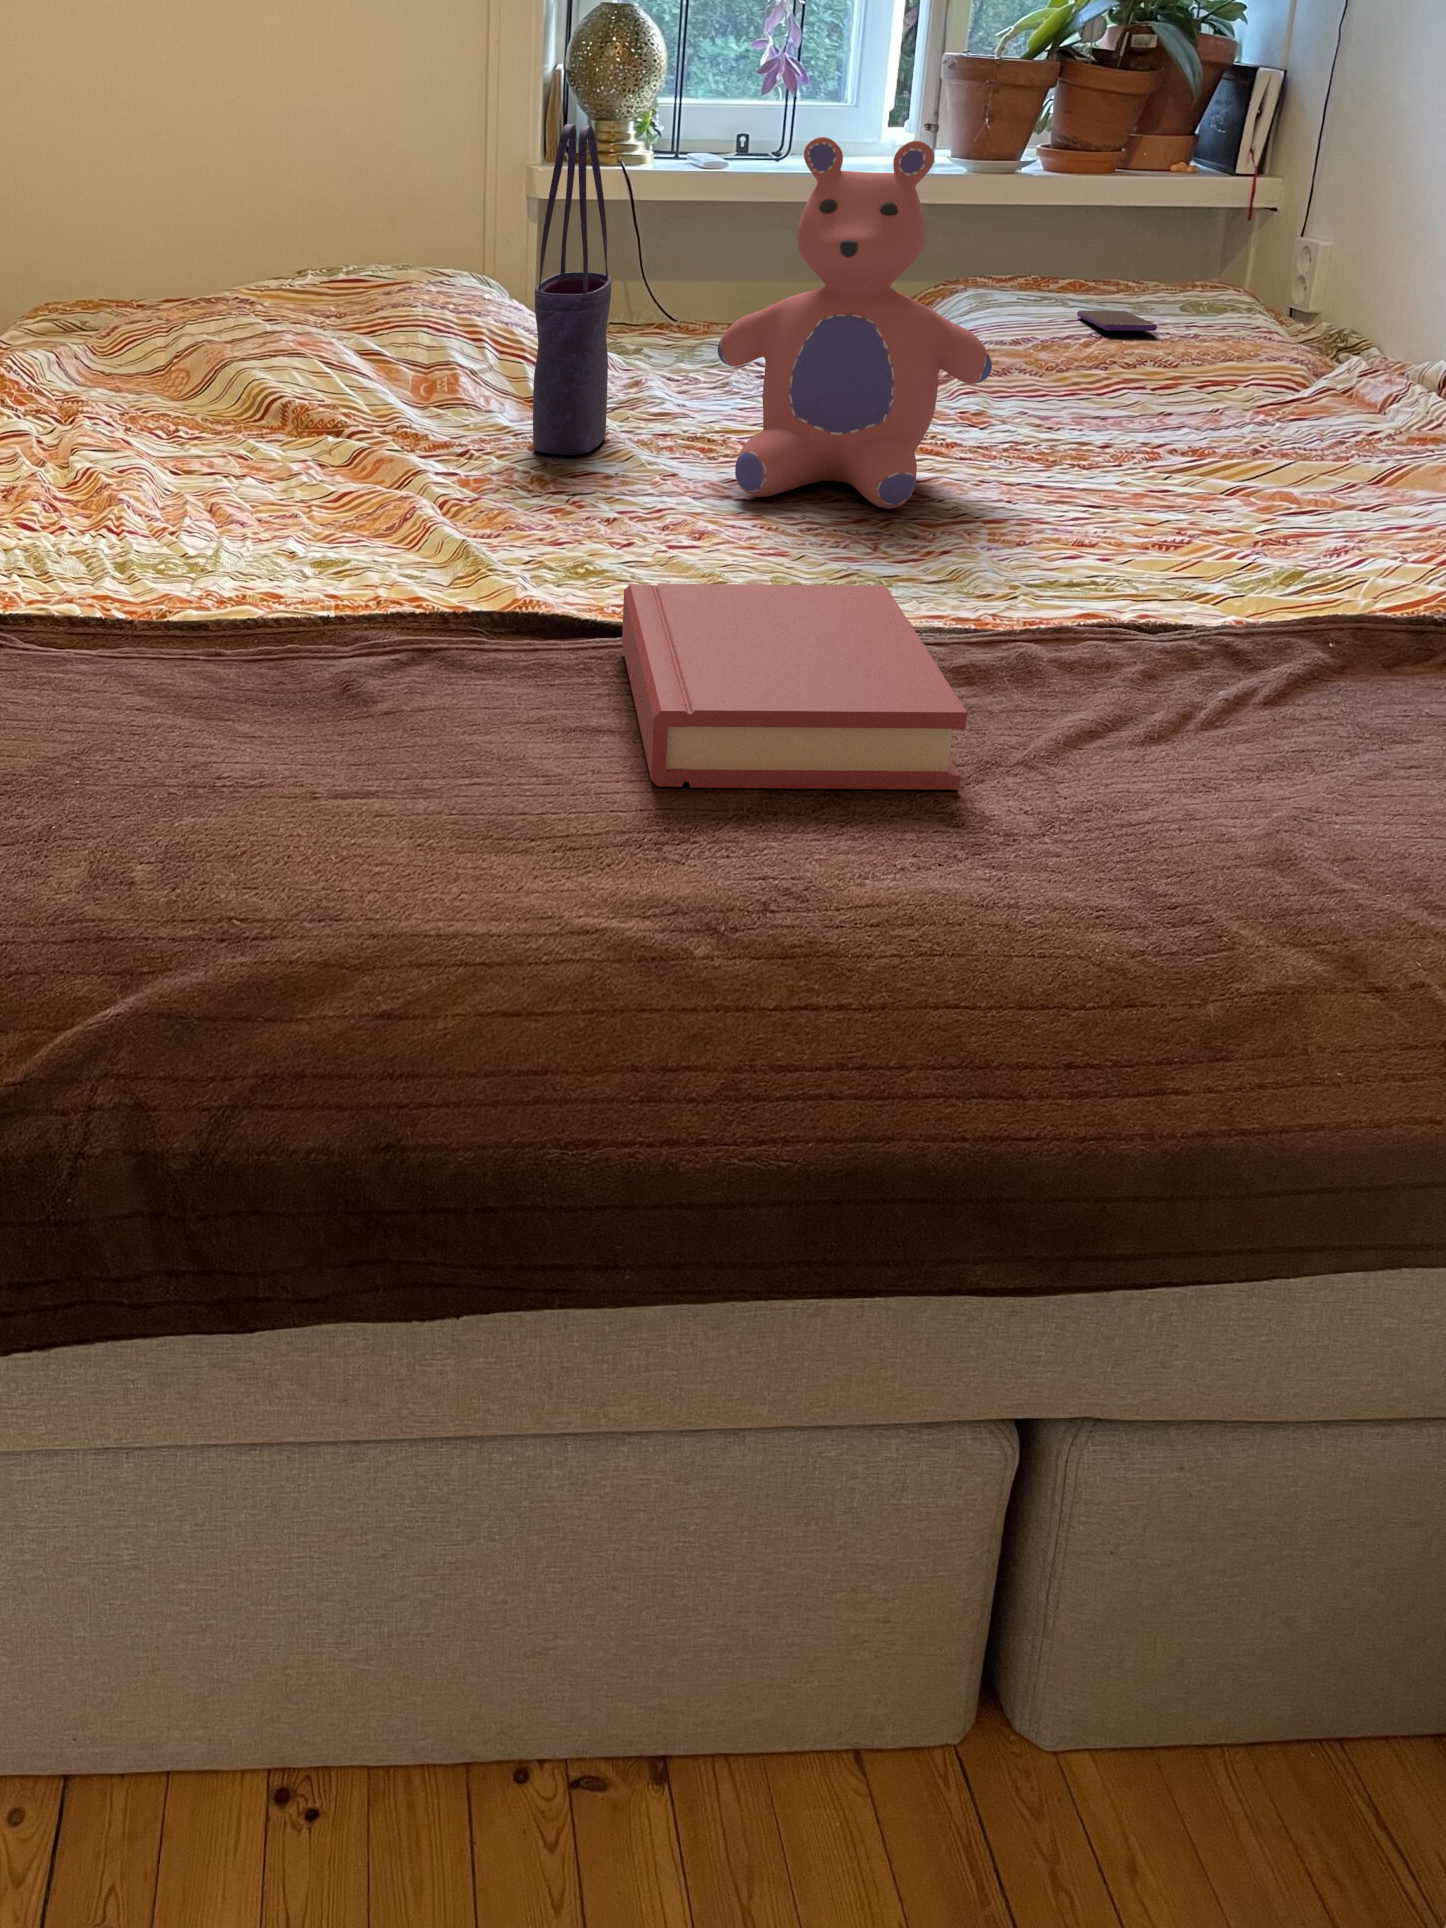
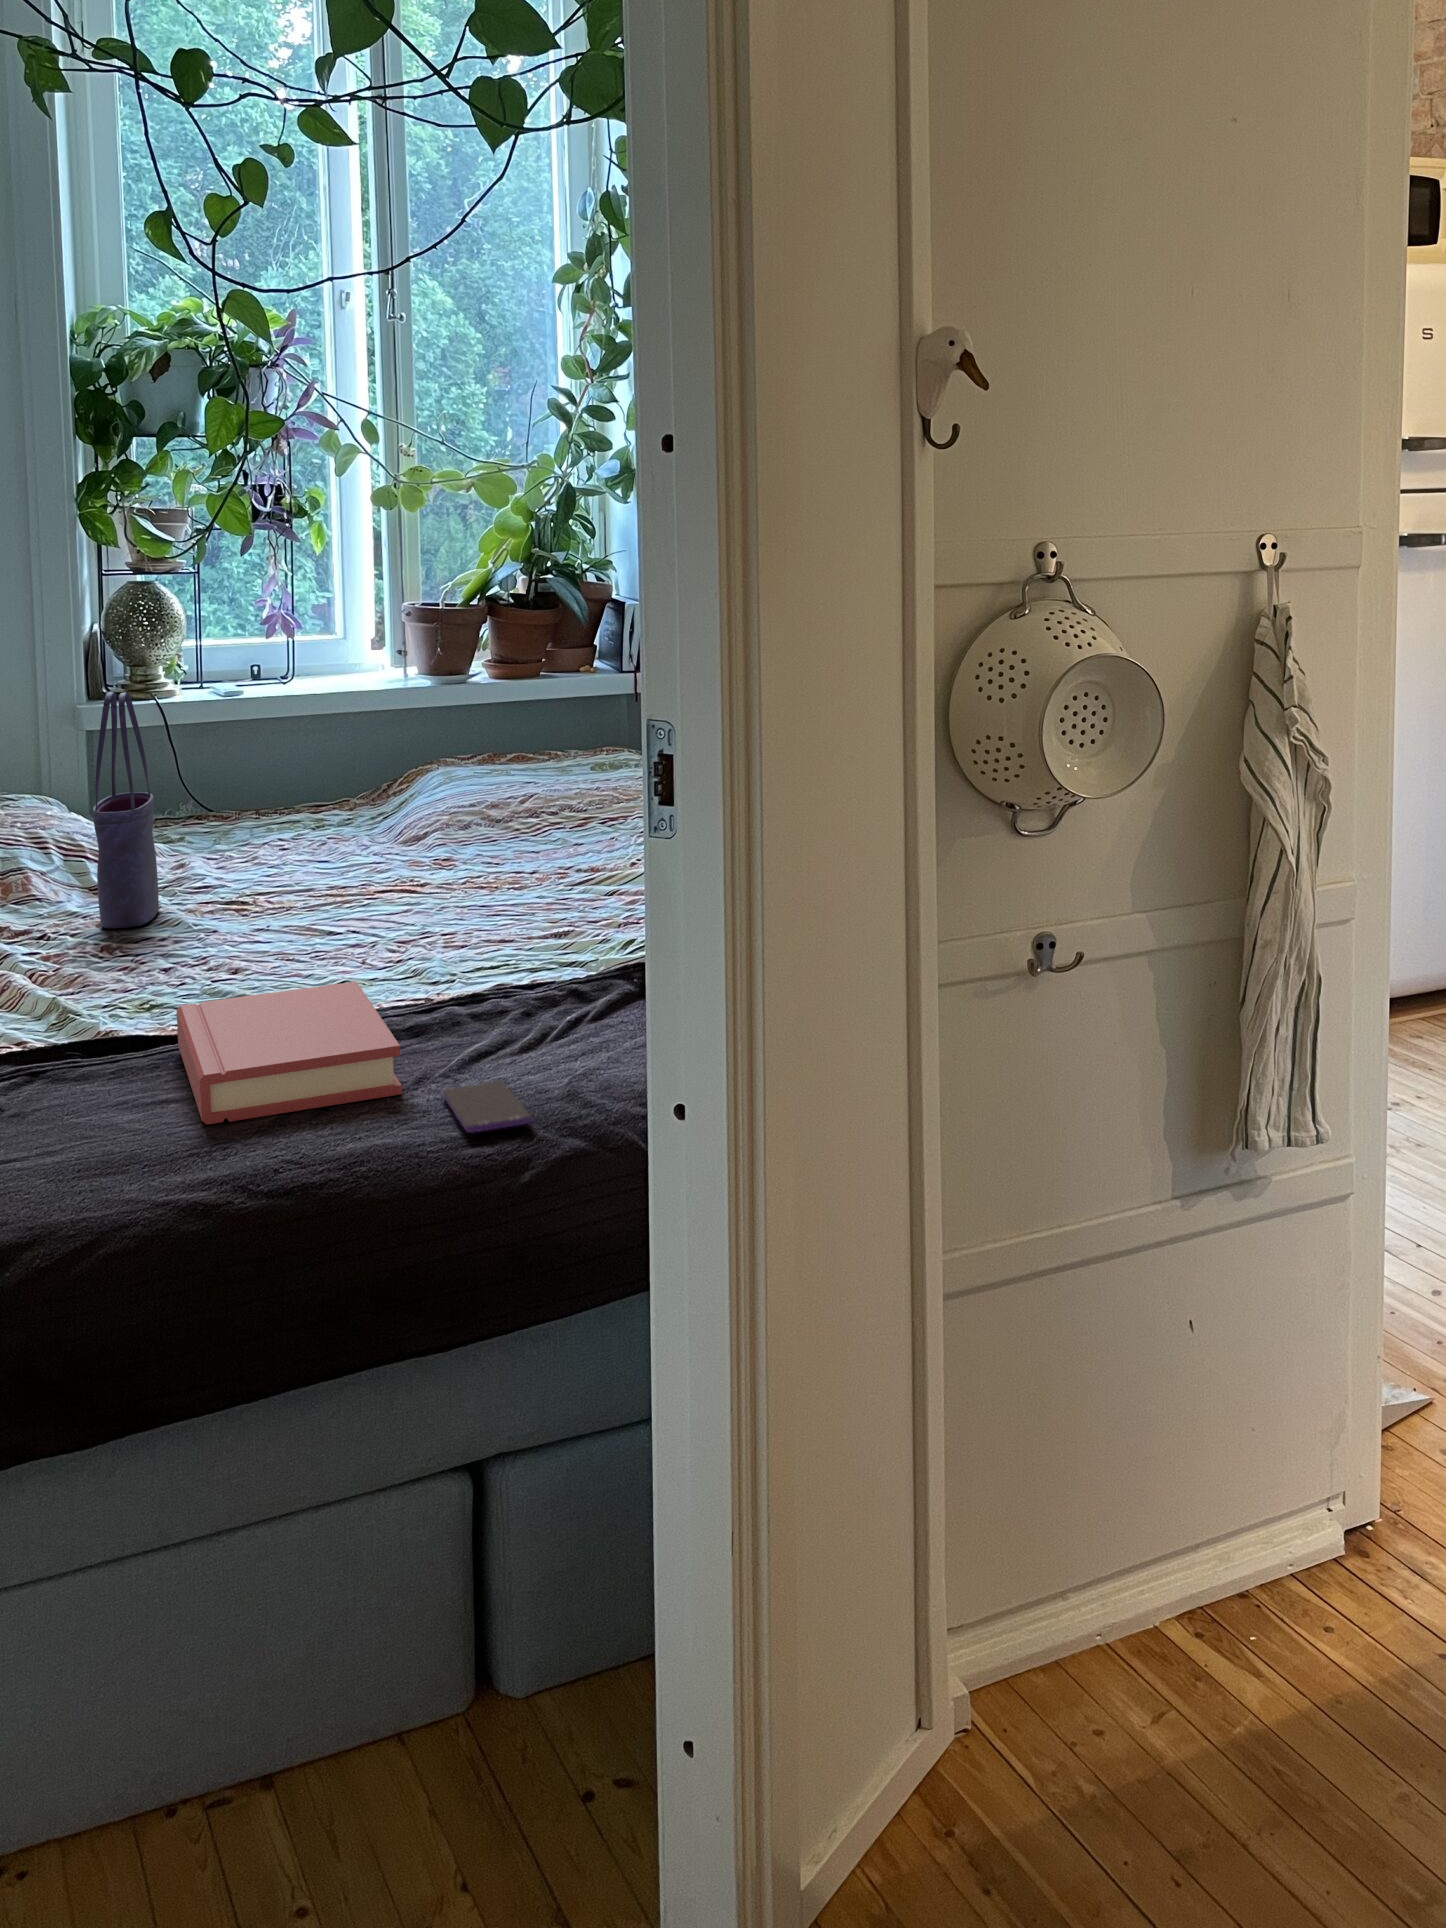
teddy bear: present [718,137,992,509] -> none [239,689,436,938]
smartphone: present [1077,311,1157,331] -> present [442,1082,531,1133]

